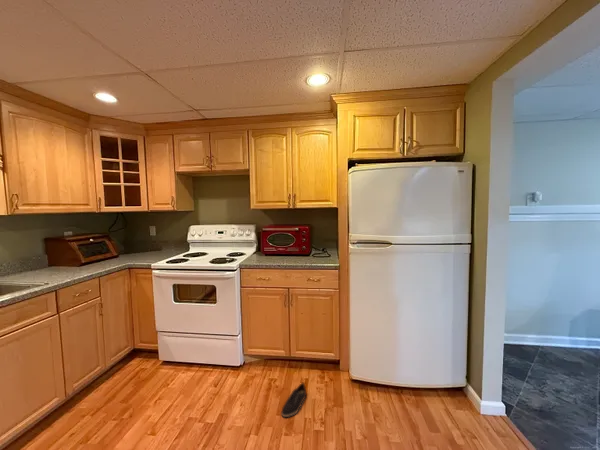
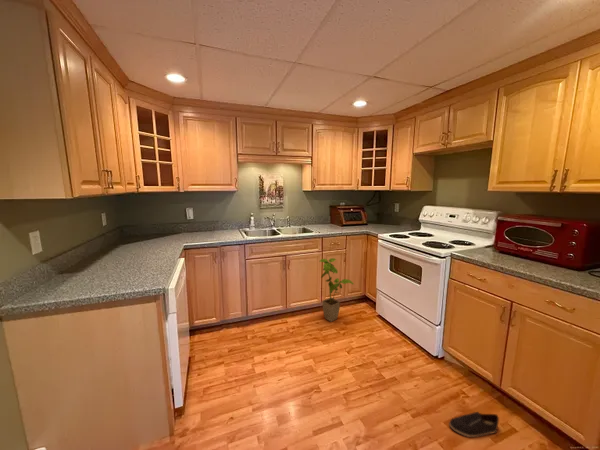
house plant: none [70,312,136,410] -> present [320,258,353,322]

